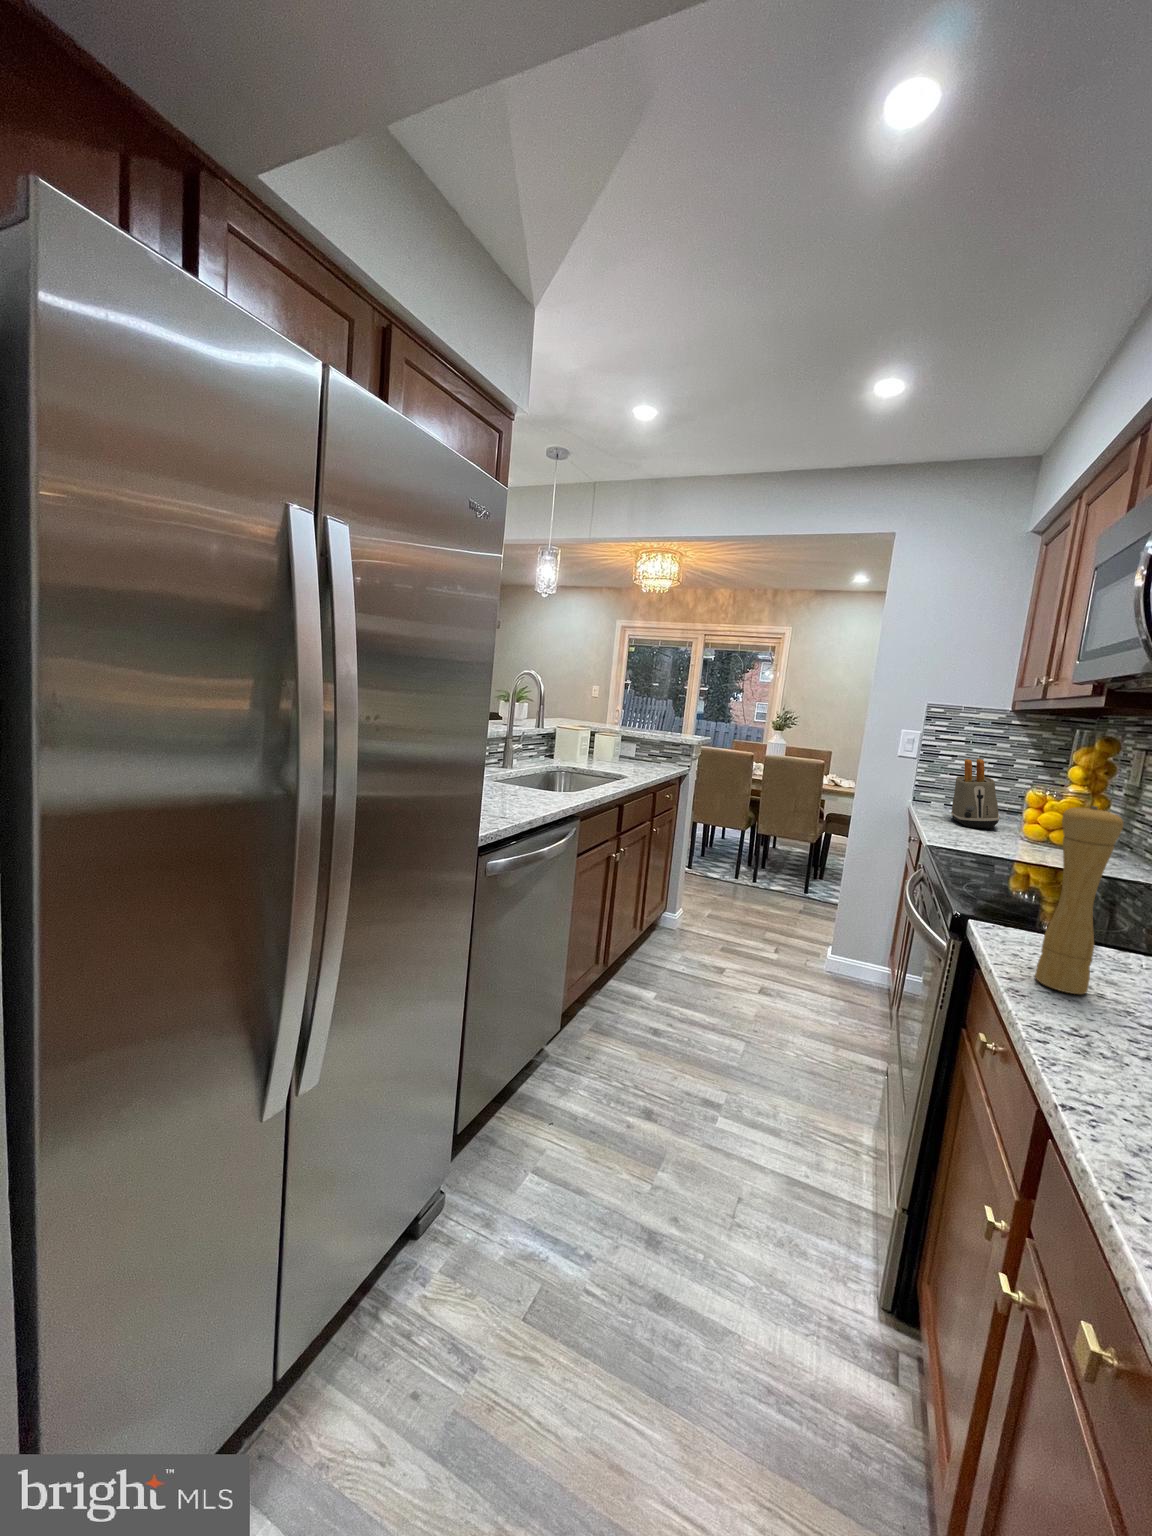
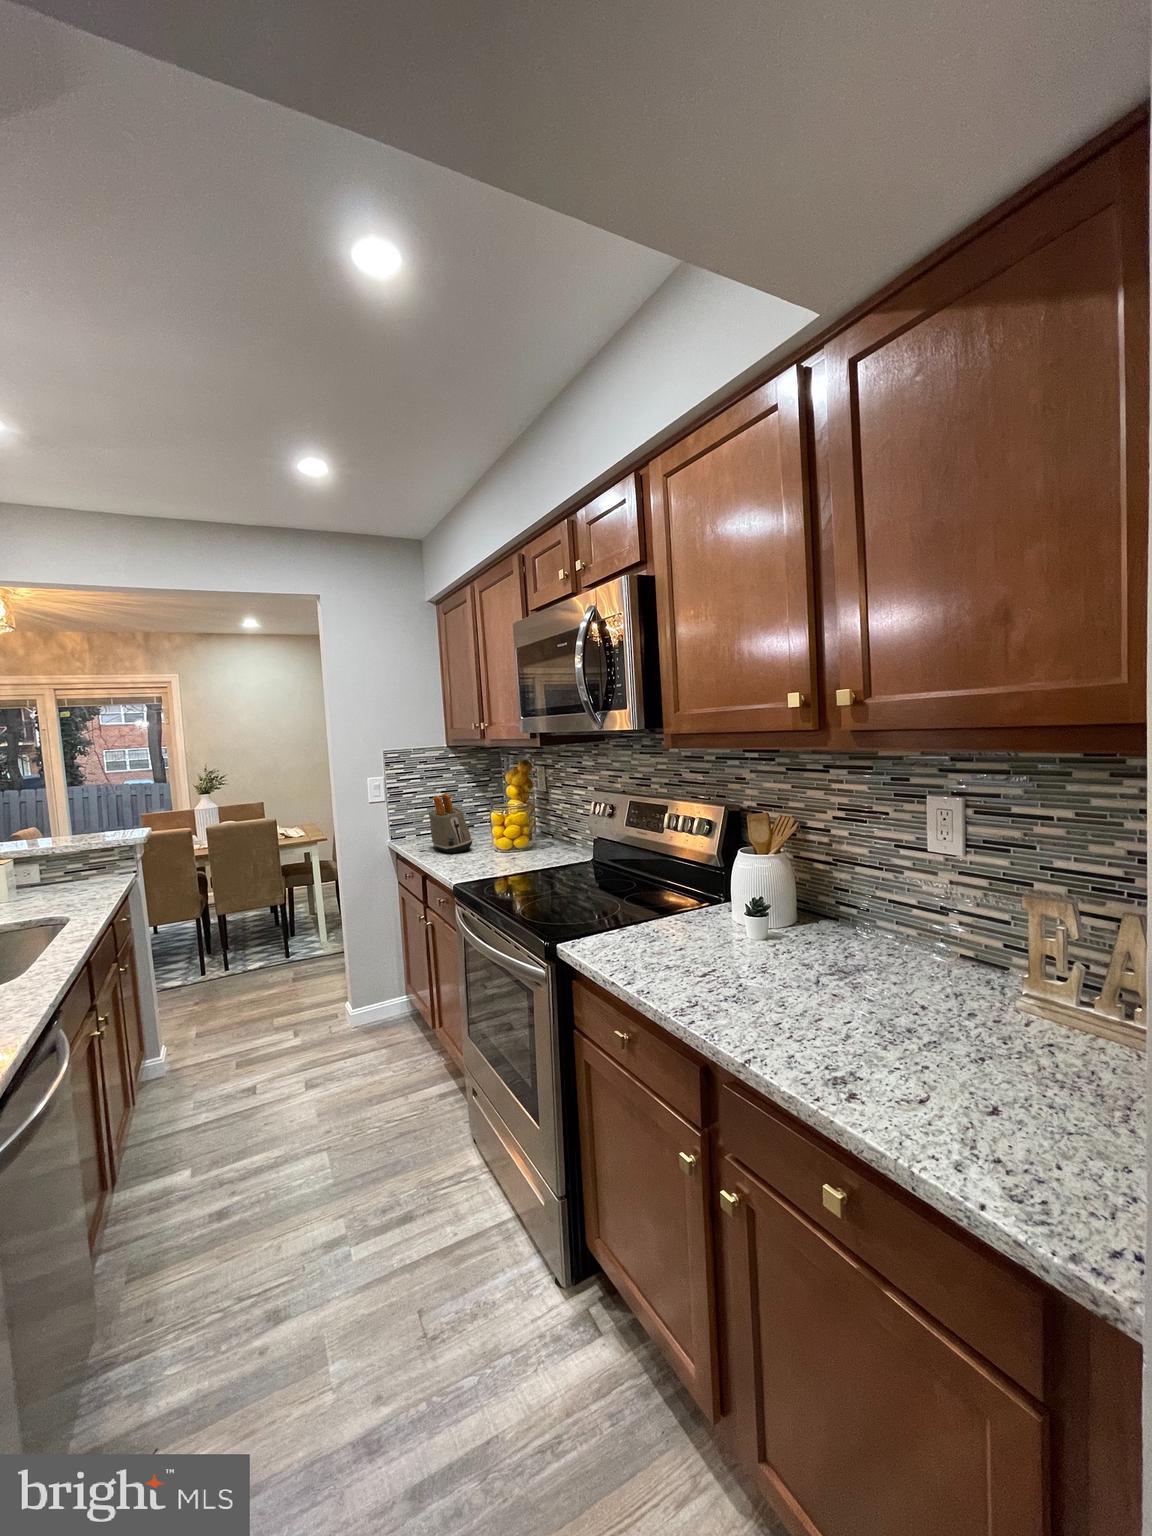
pepper mill: present [1035,806,1123,994] -> none [622,840,661,975]

